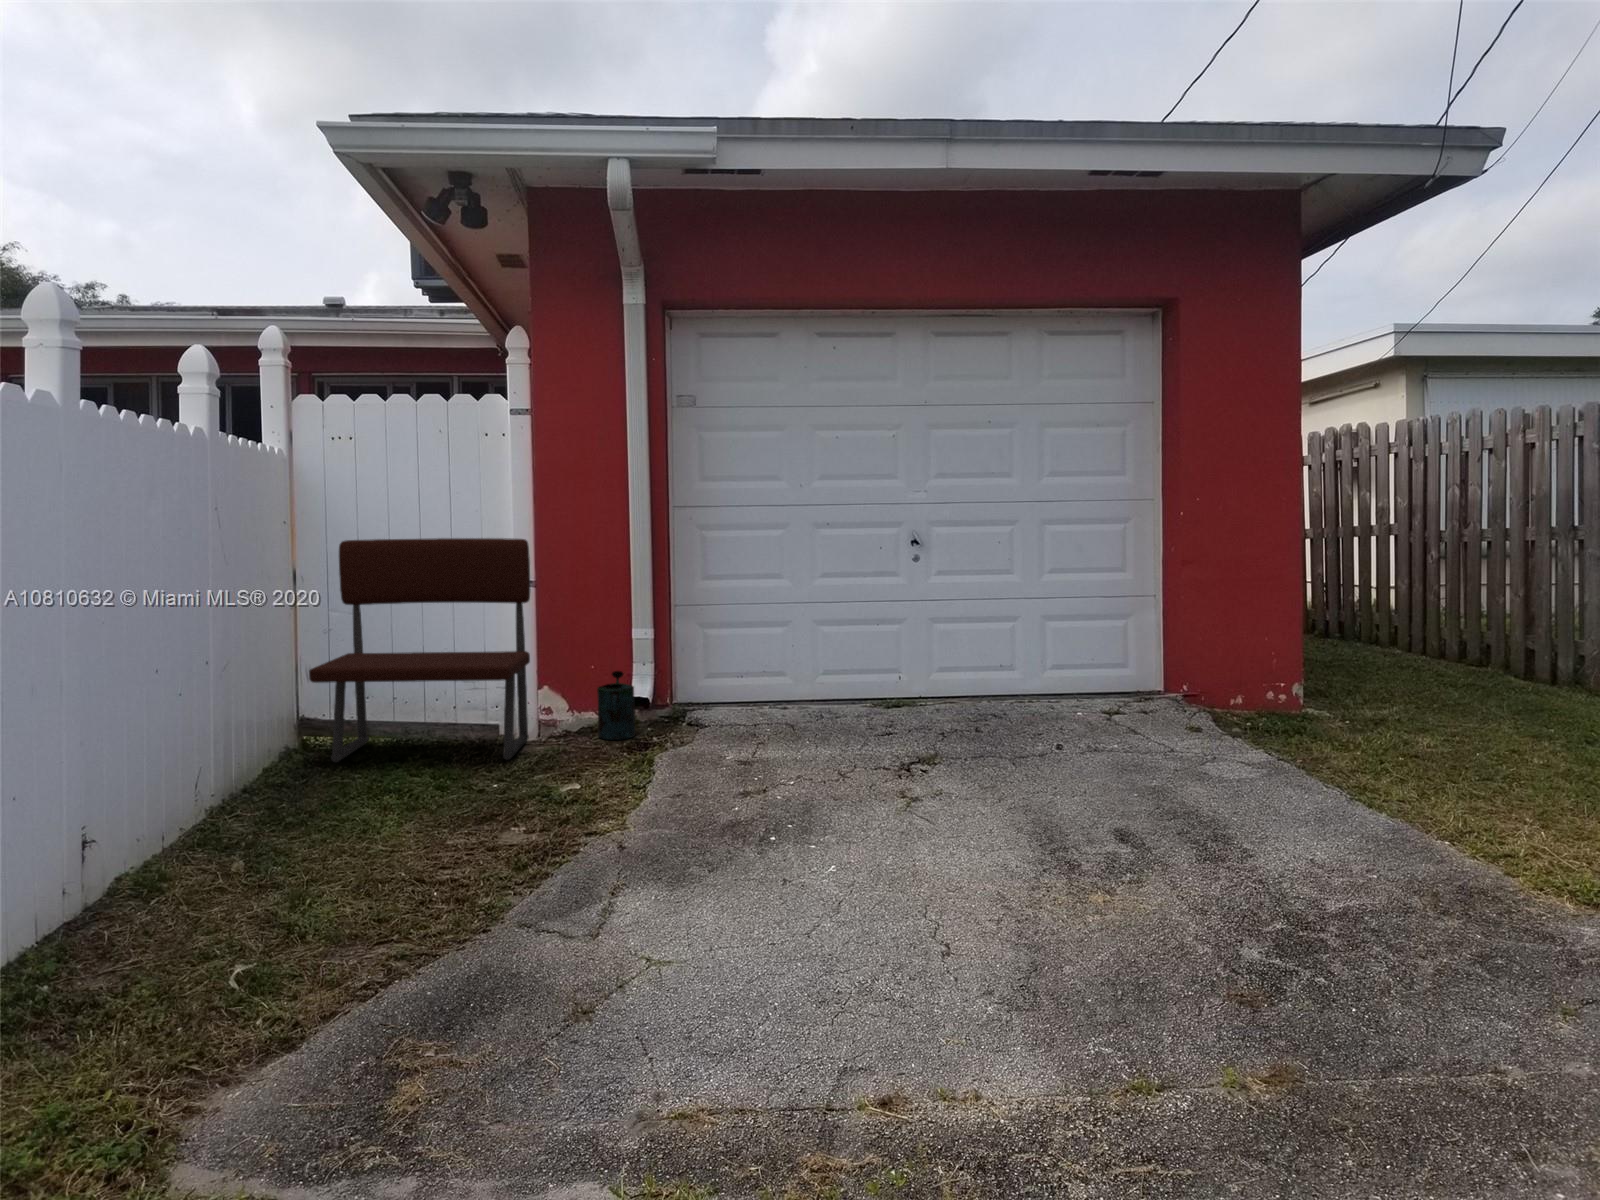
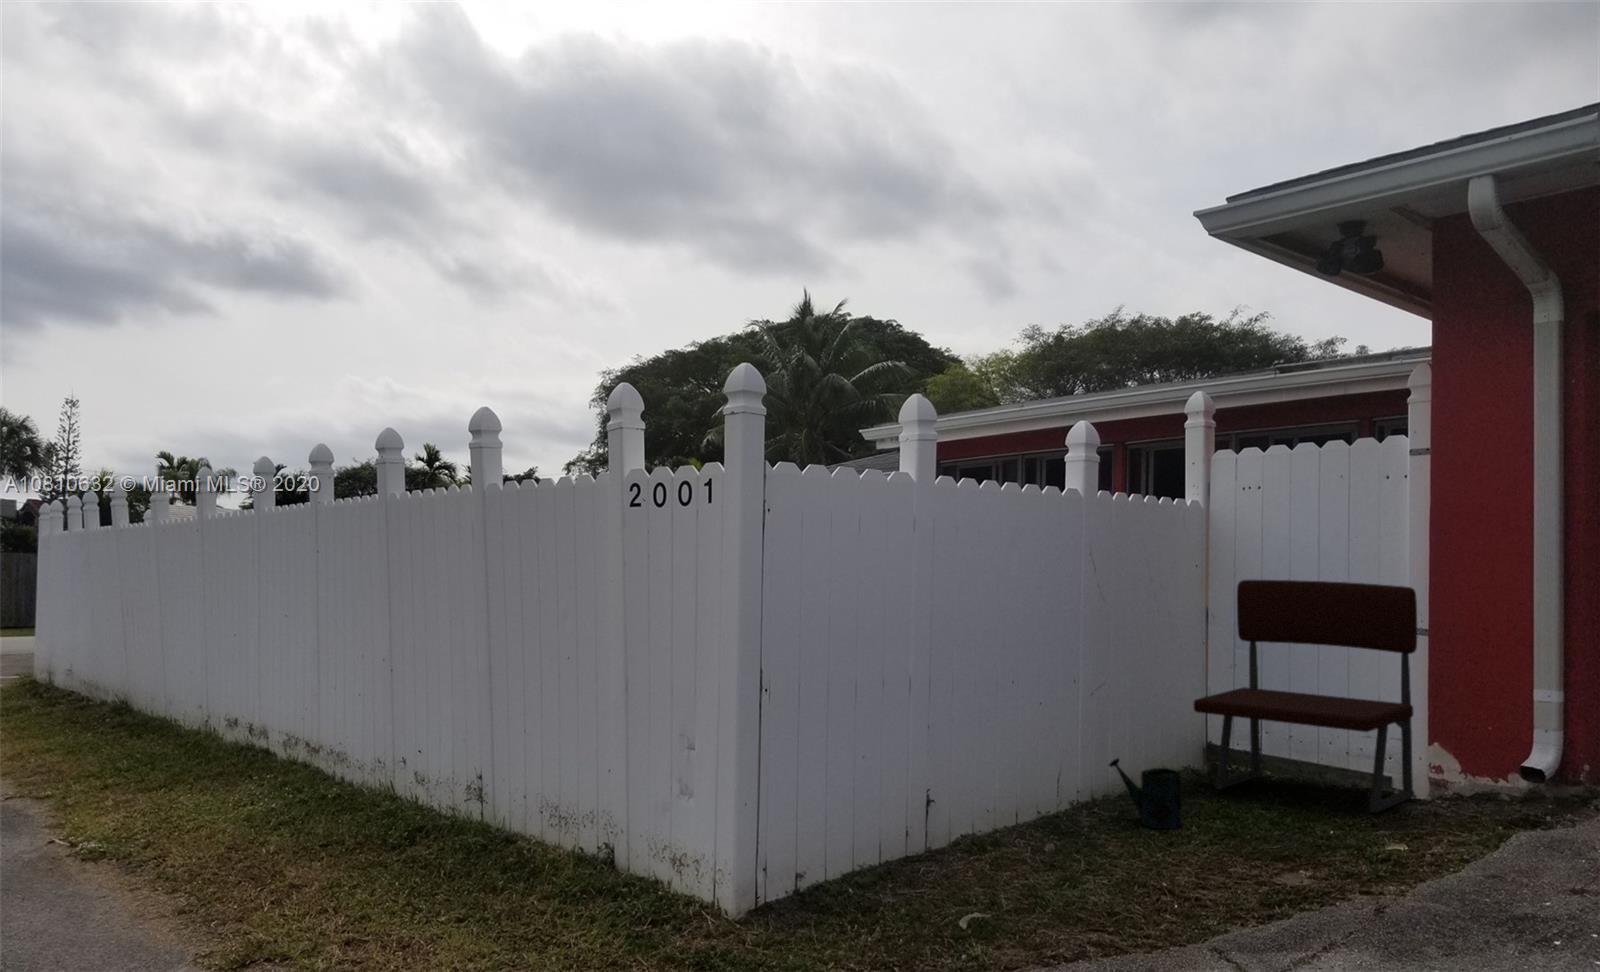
watering can: present [597,671,635,740] -> present [1109,758,1194,829]

